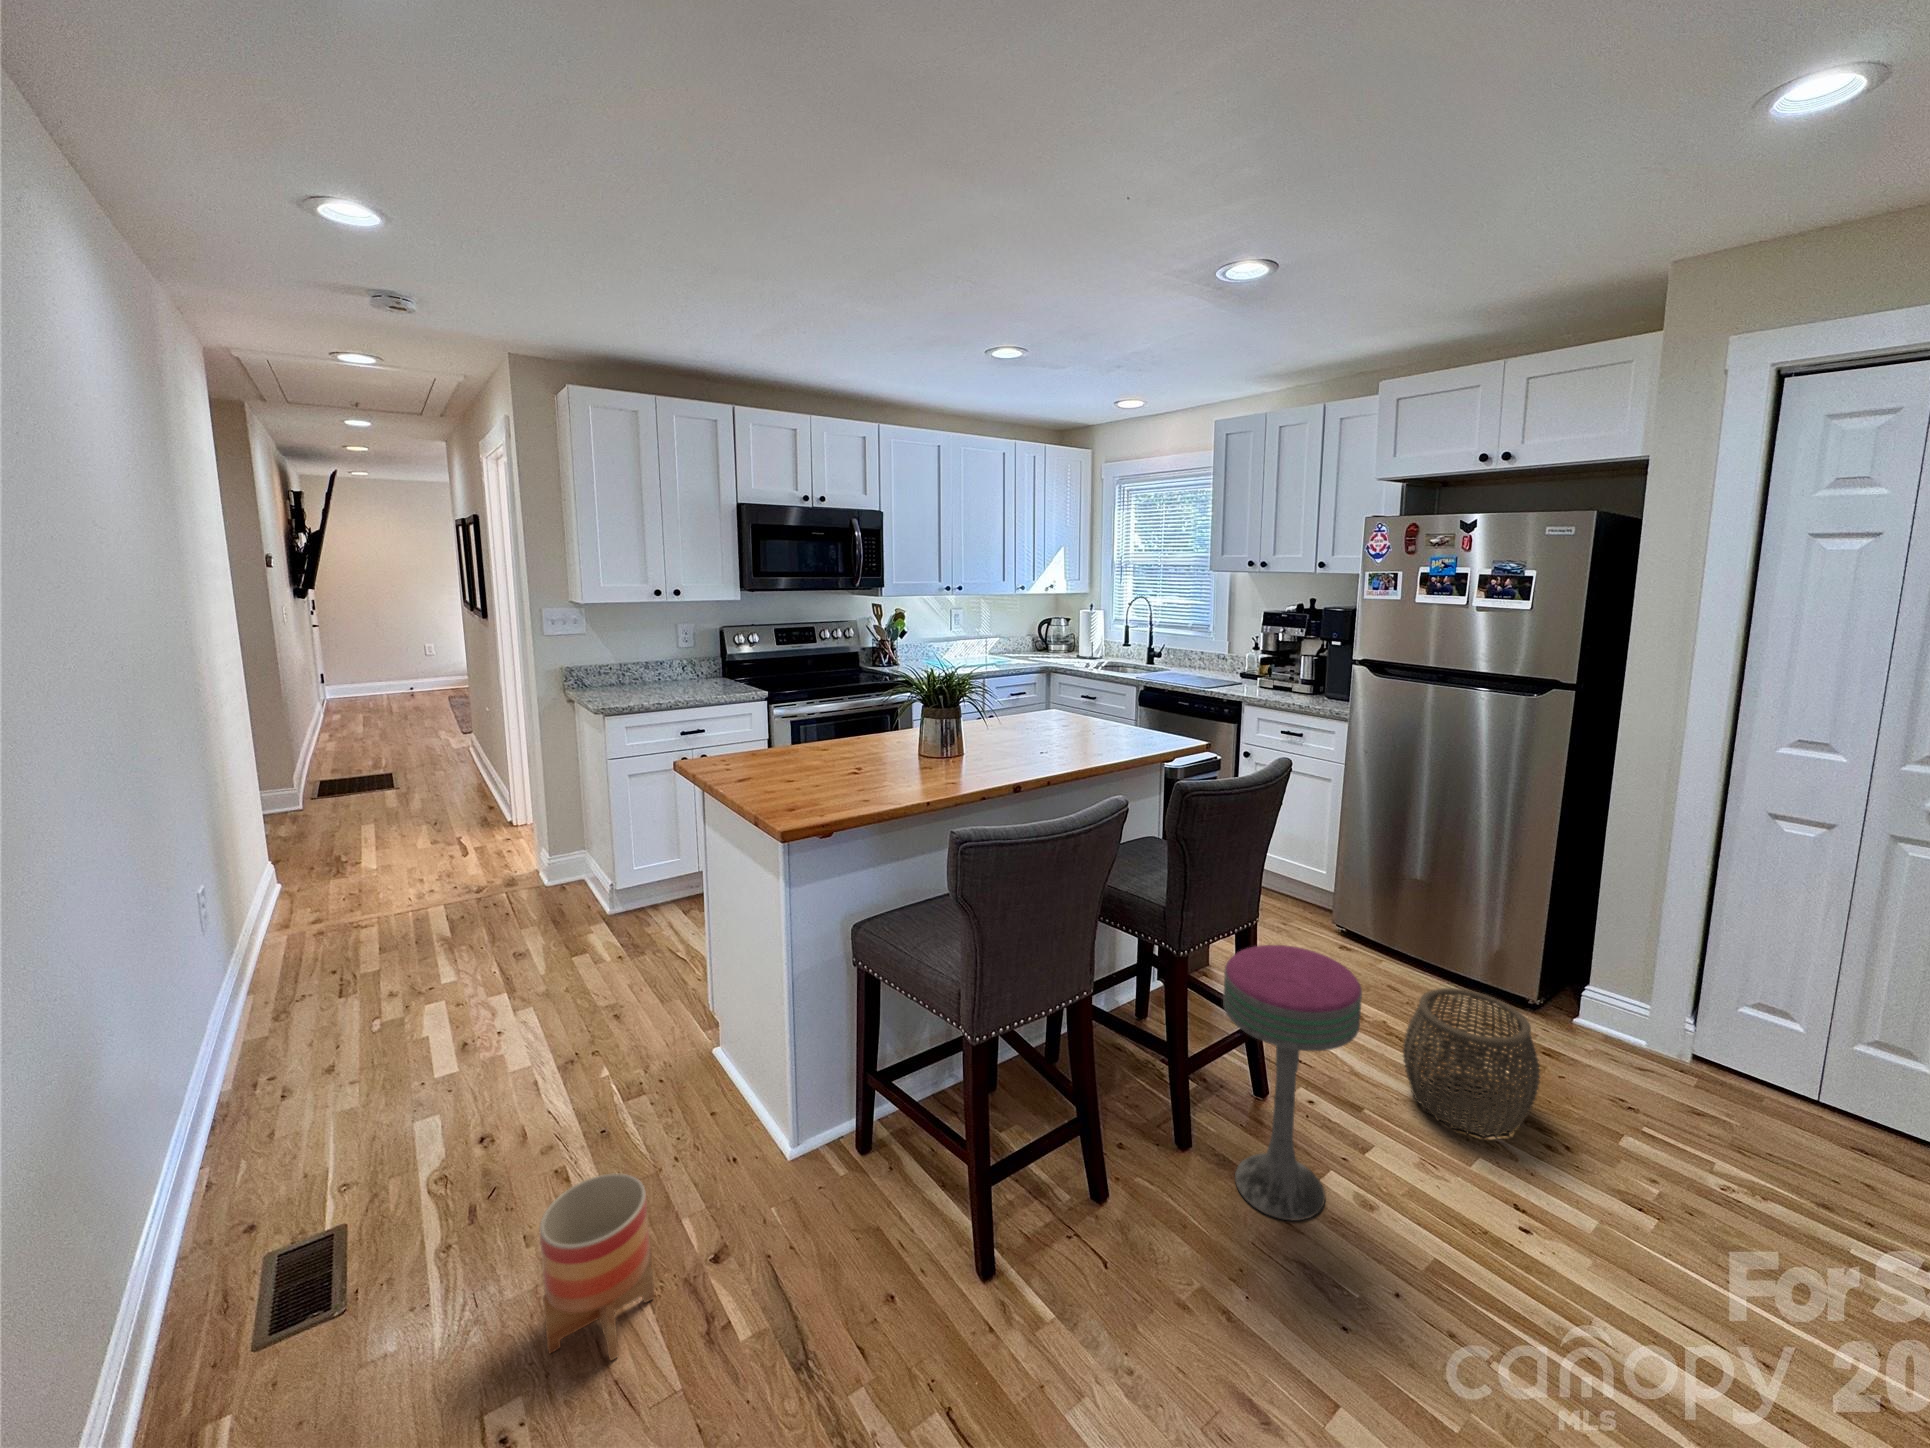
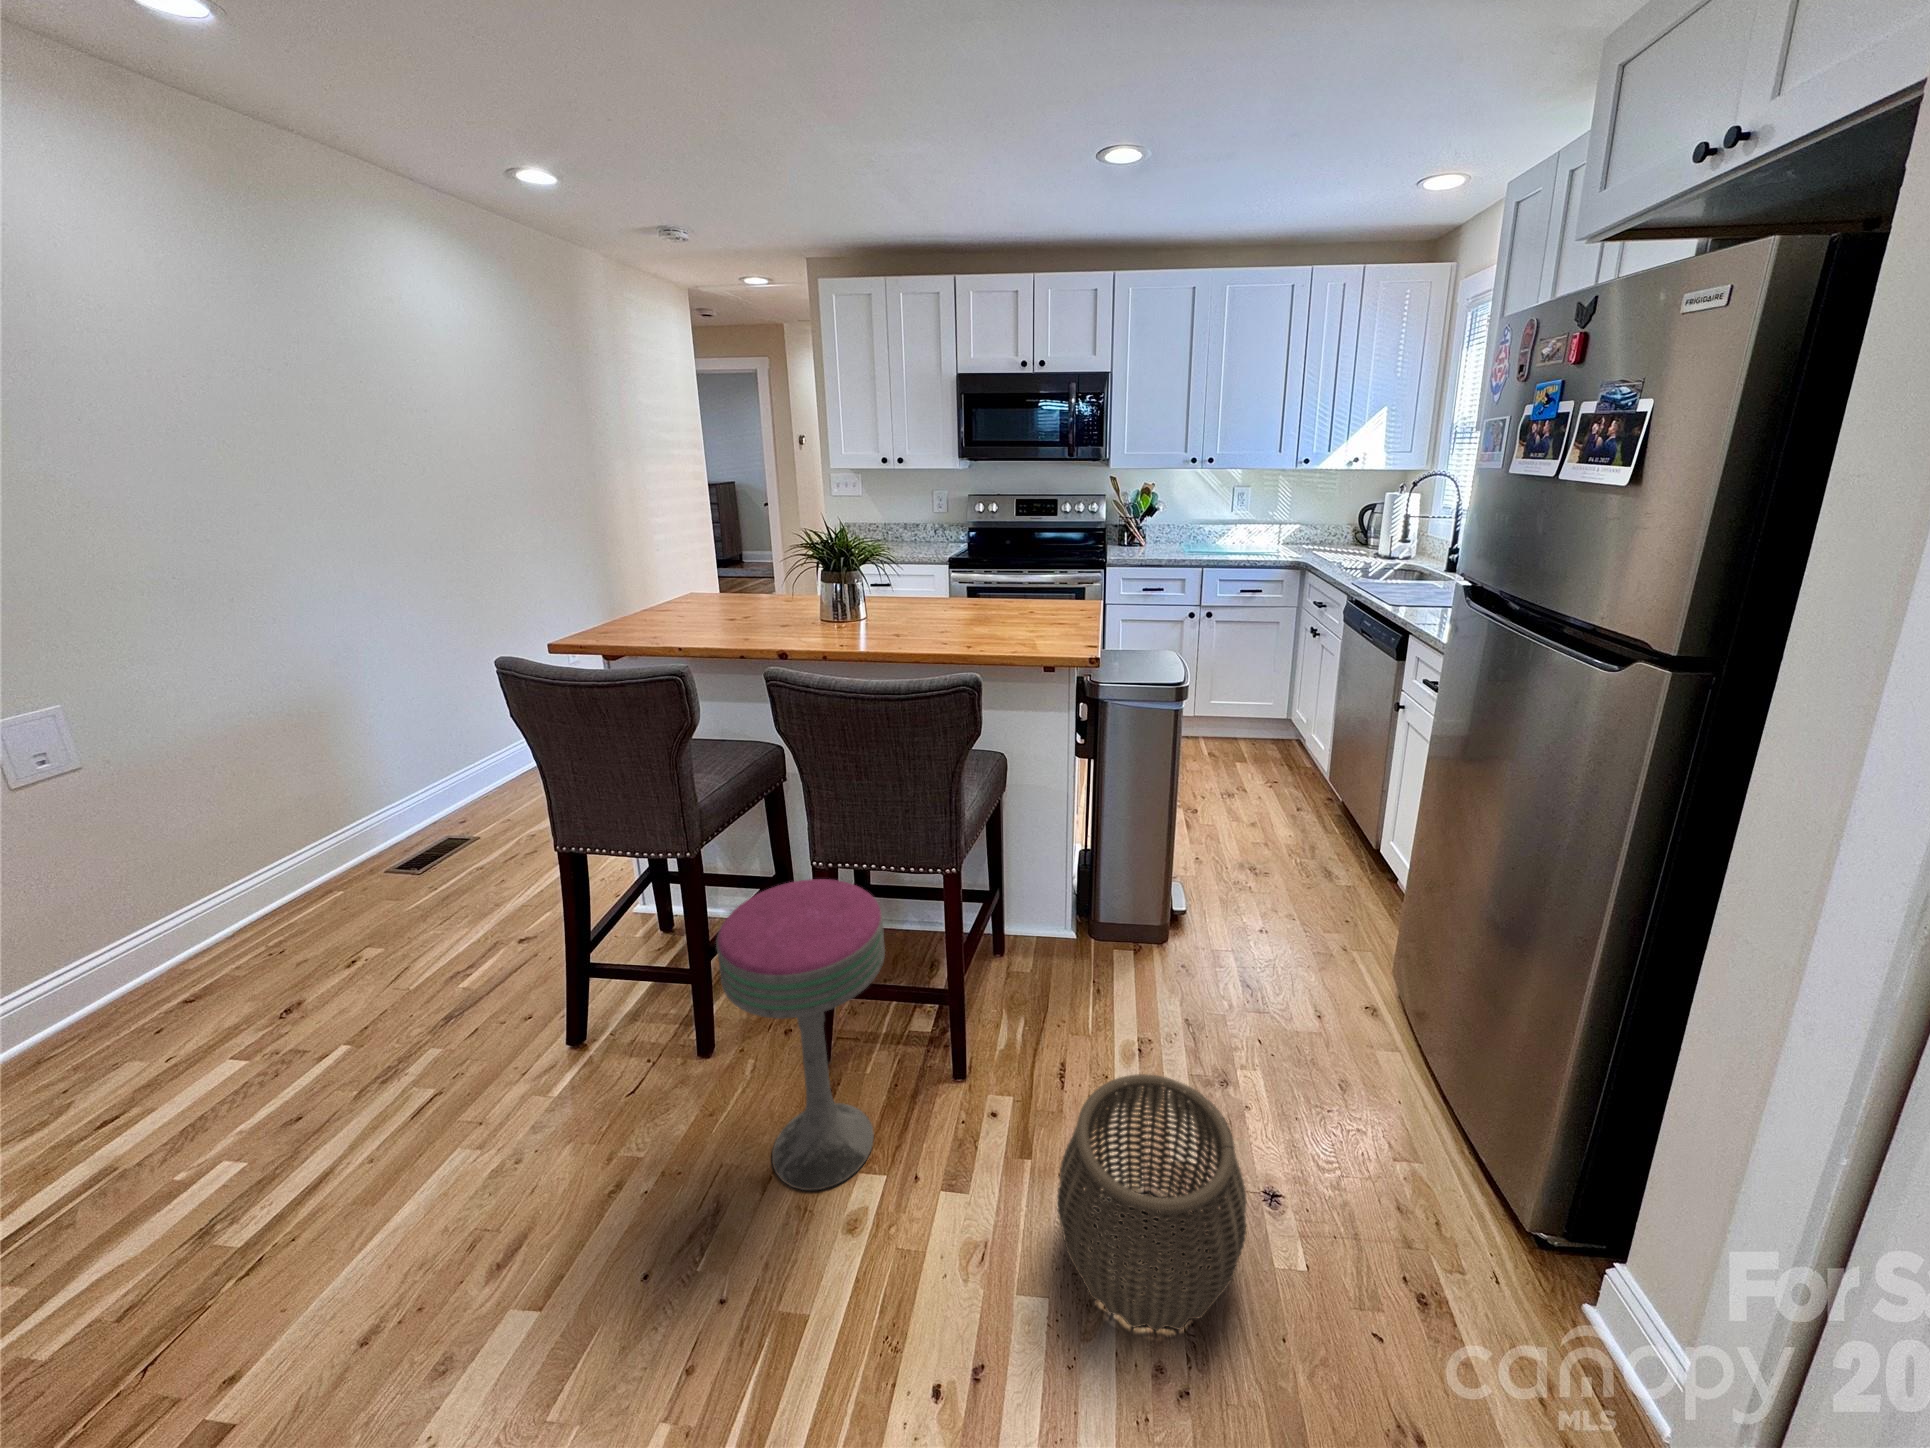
planter: present [539,1173,654,1360] -> none [414,837,499,944]

